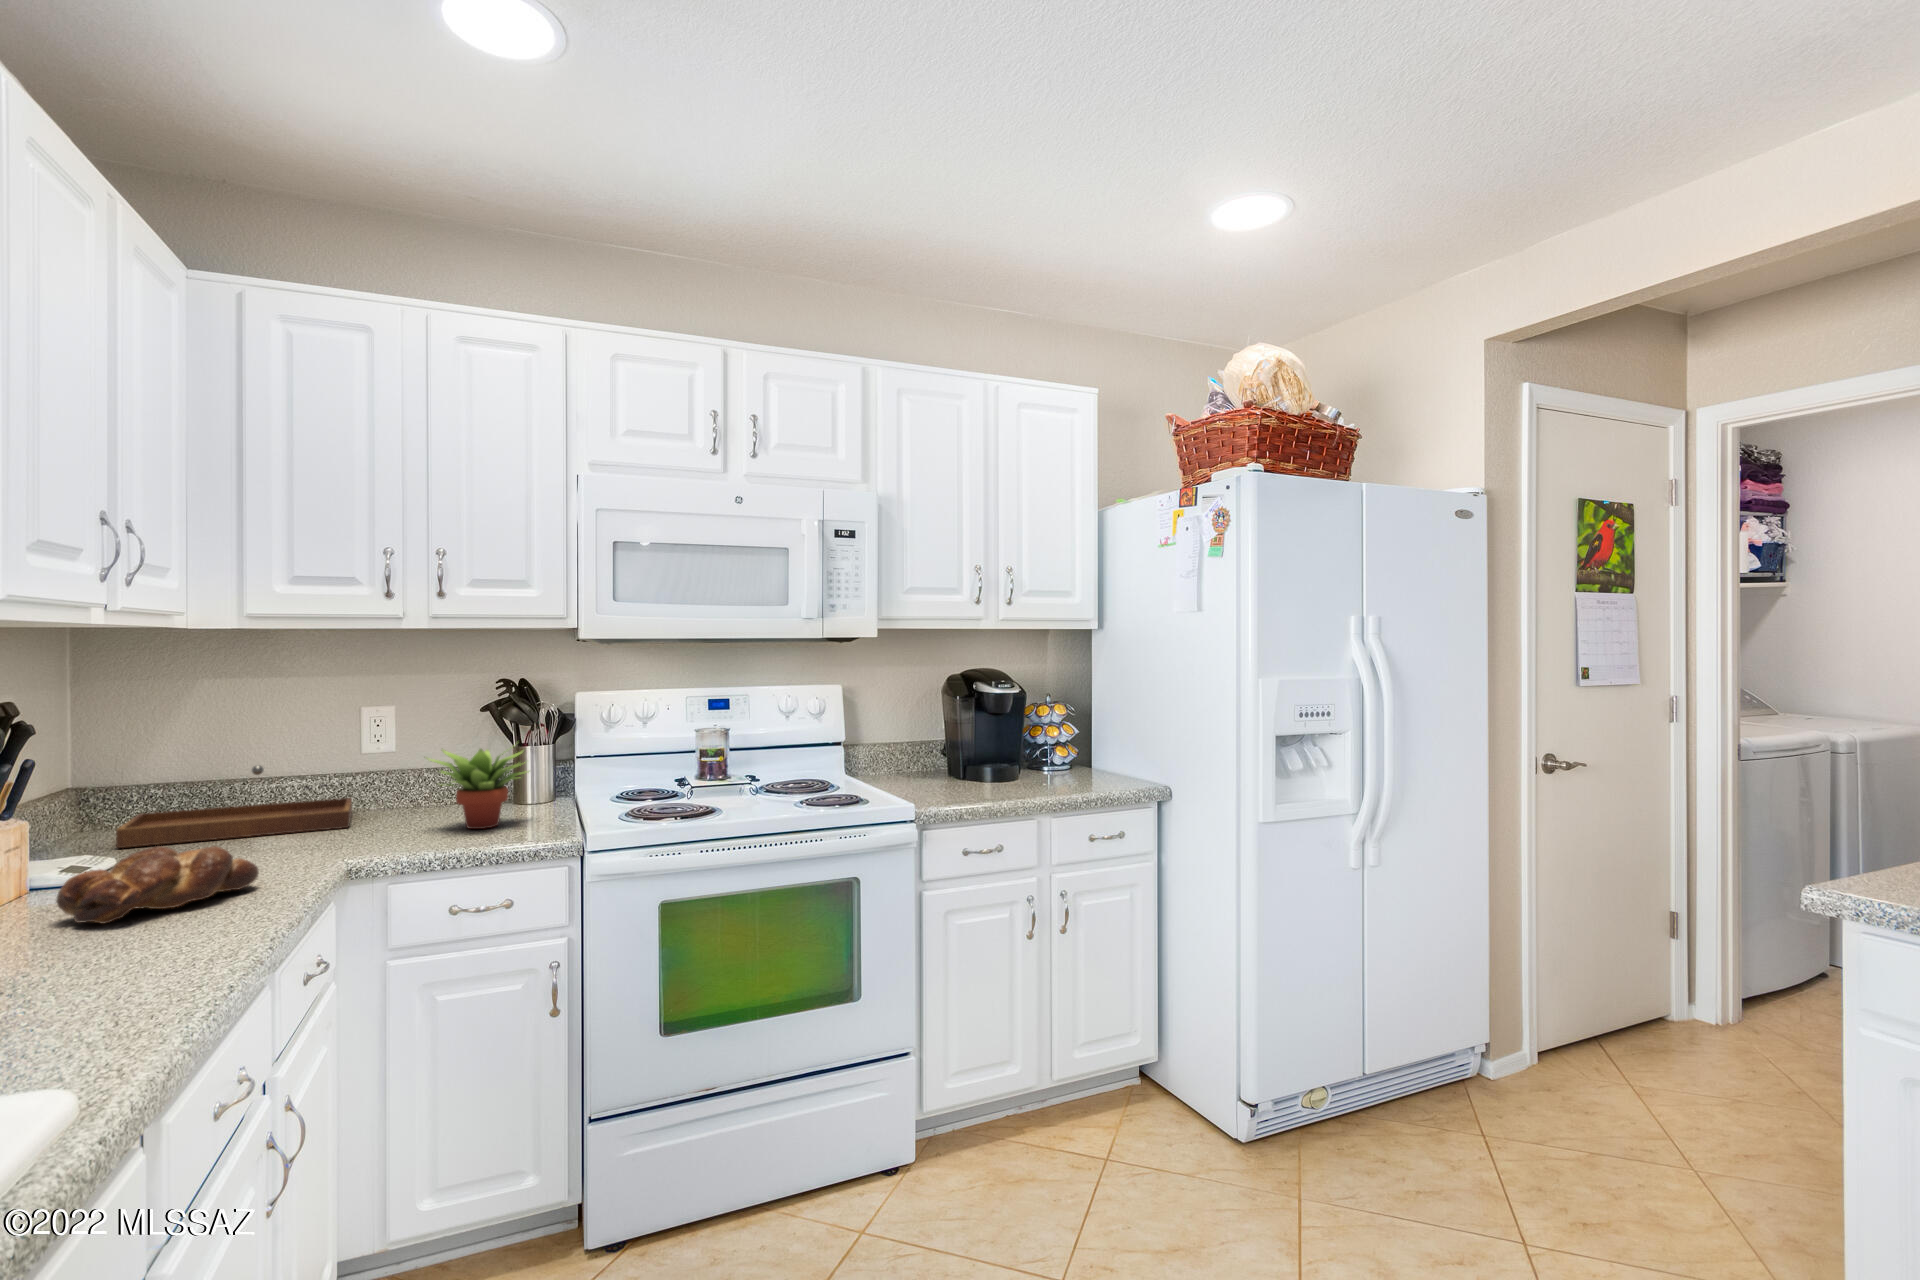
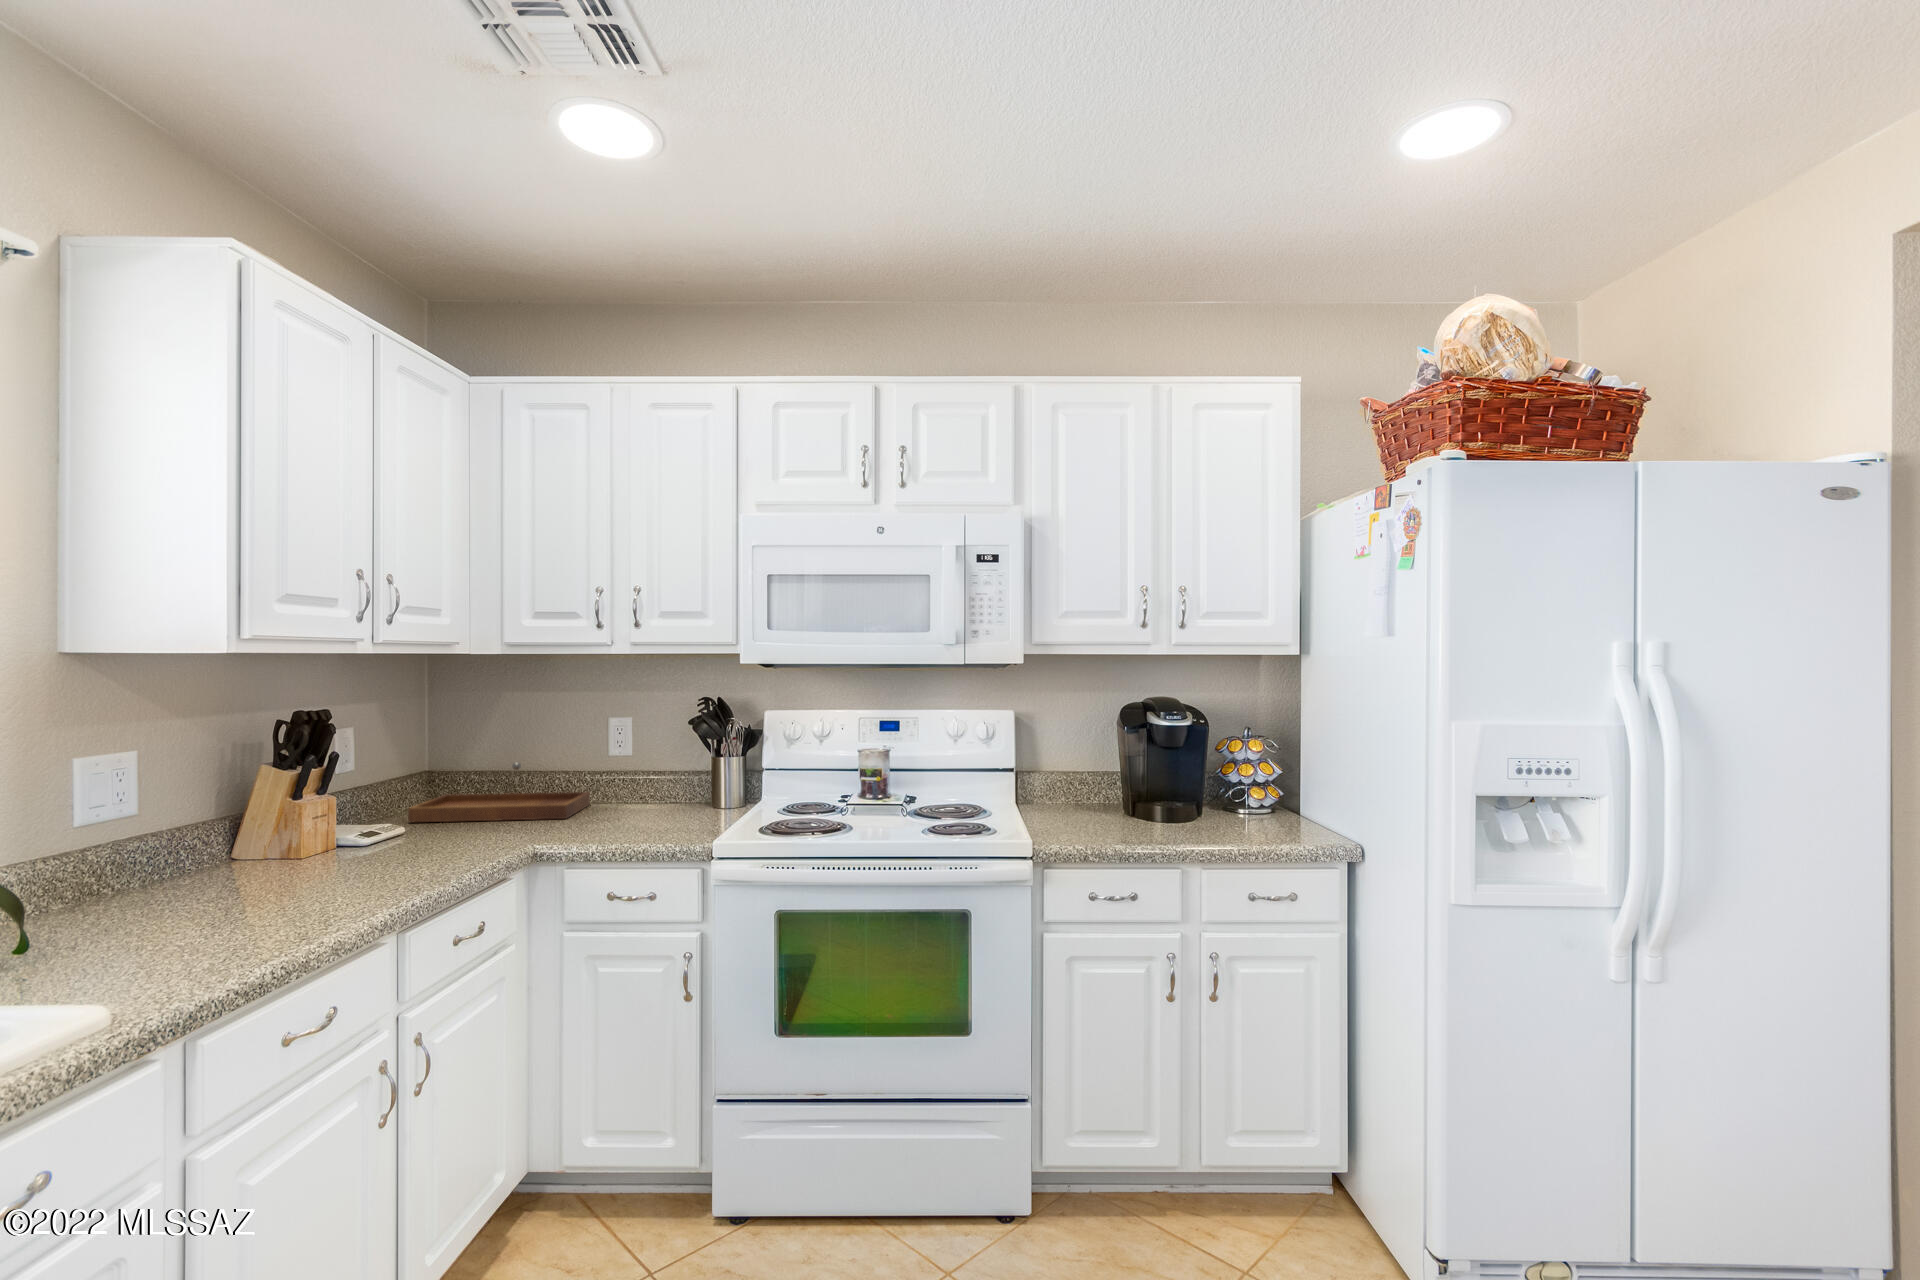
succulent plant: present [427,749,529,829] -> none [607,754,696,830]
bread loaf: present [56,846,259,923] -> none [271,831,427,892]

